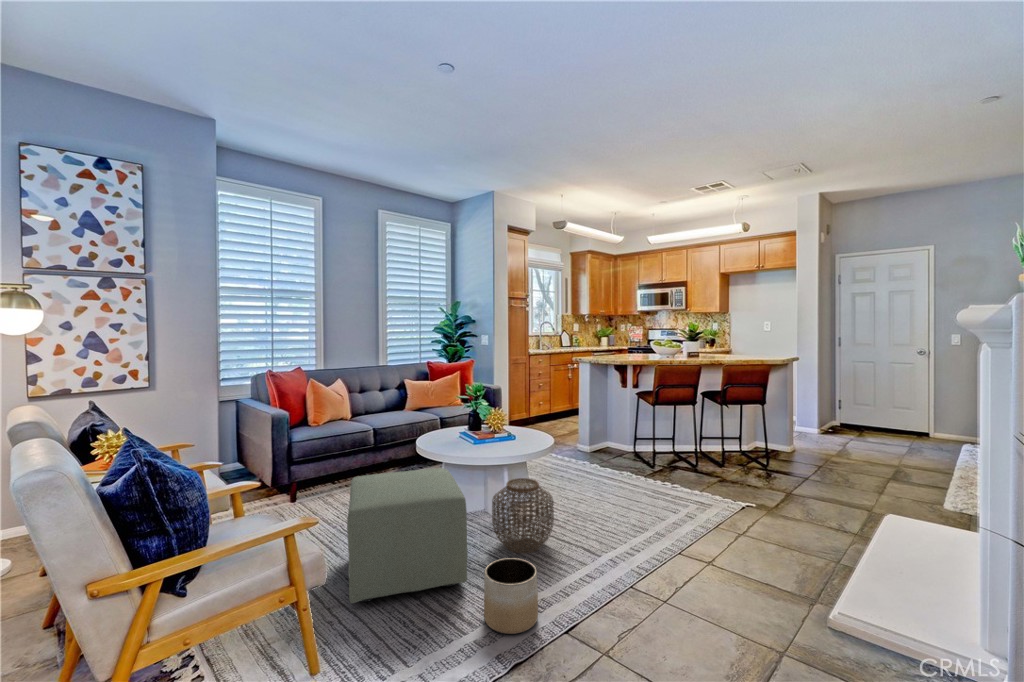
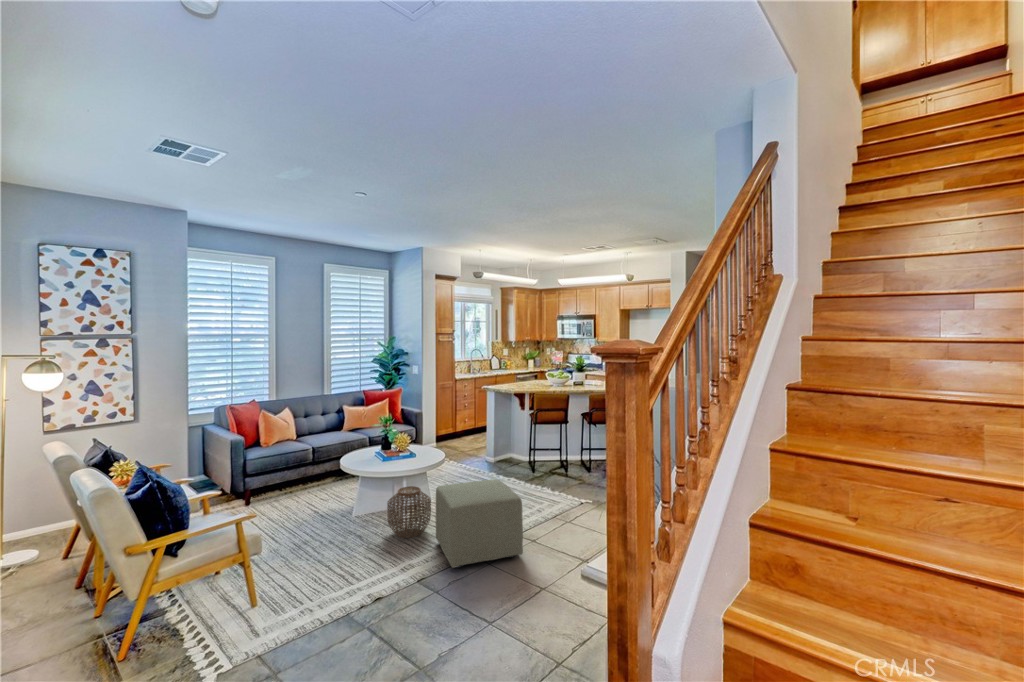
ottoman: present [347,468,468,603] -> present [436,479,523,568]
planter: present [484,558,538,634] -> none [366,538,401,583]

